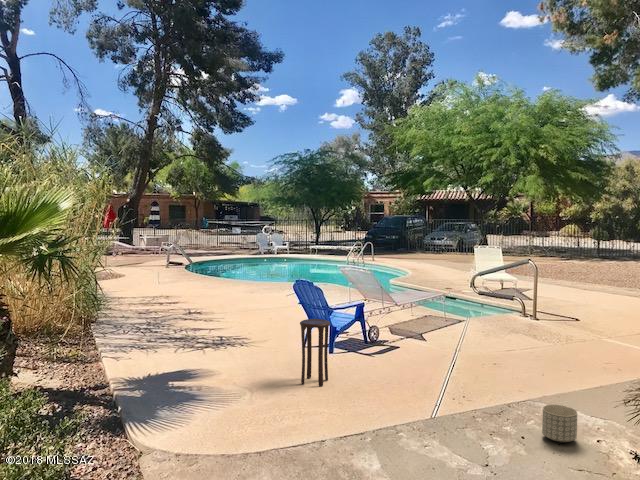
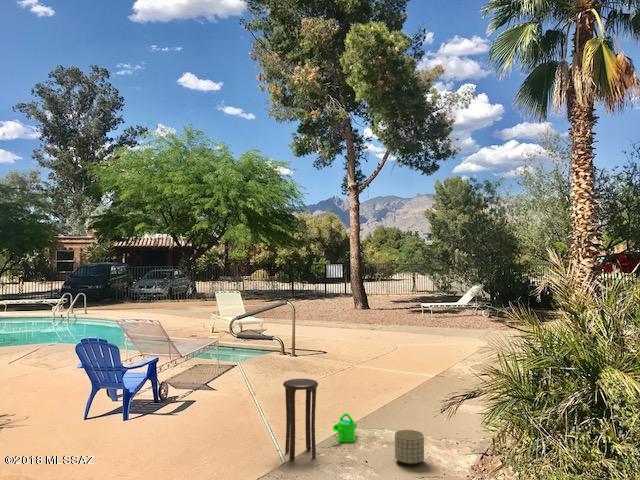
stool: present [300,319,330,386] -> present [283,379,318,460]
watering can: none [494,378,527,408] -> present [333,413,356,442]

